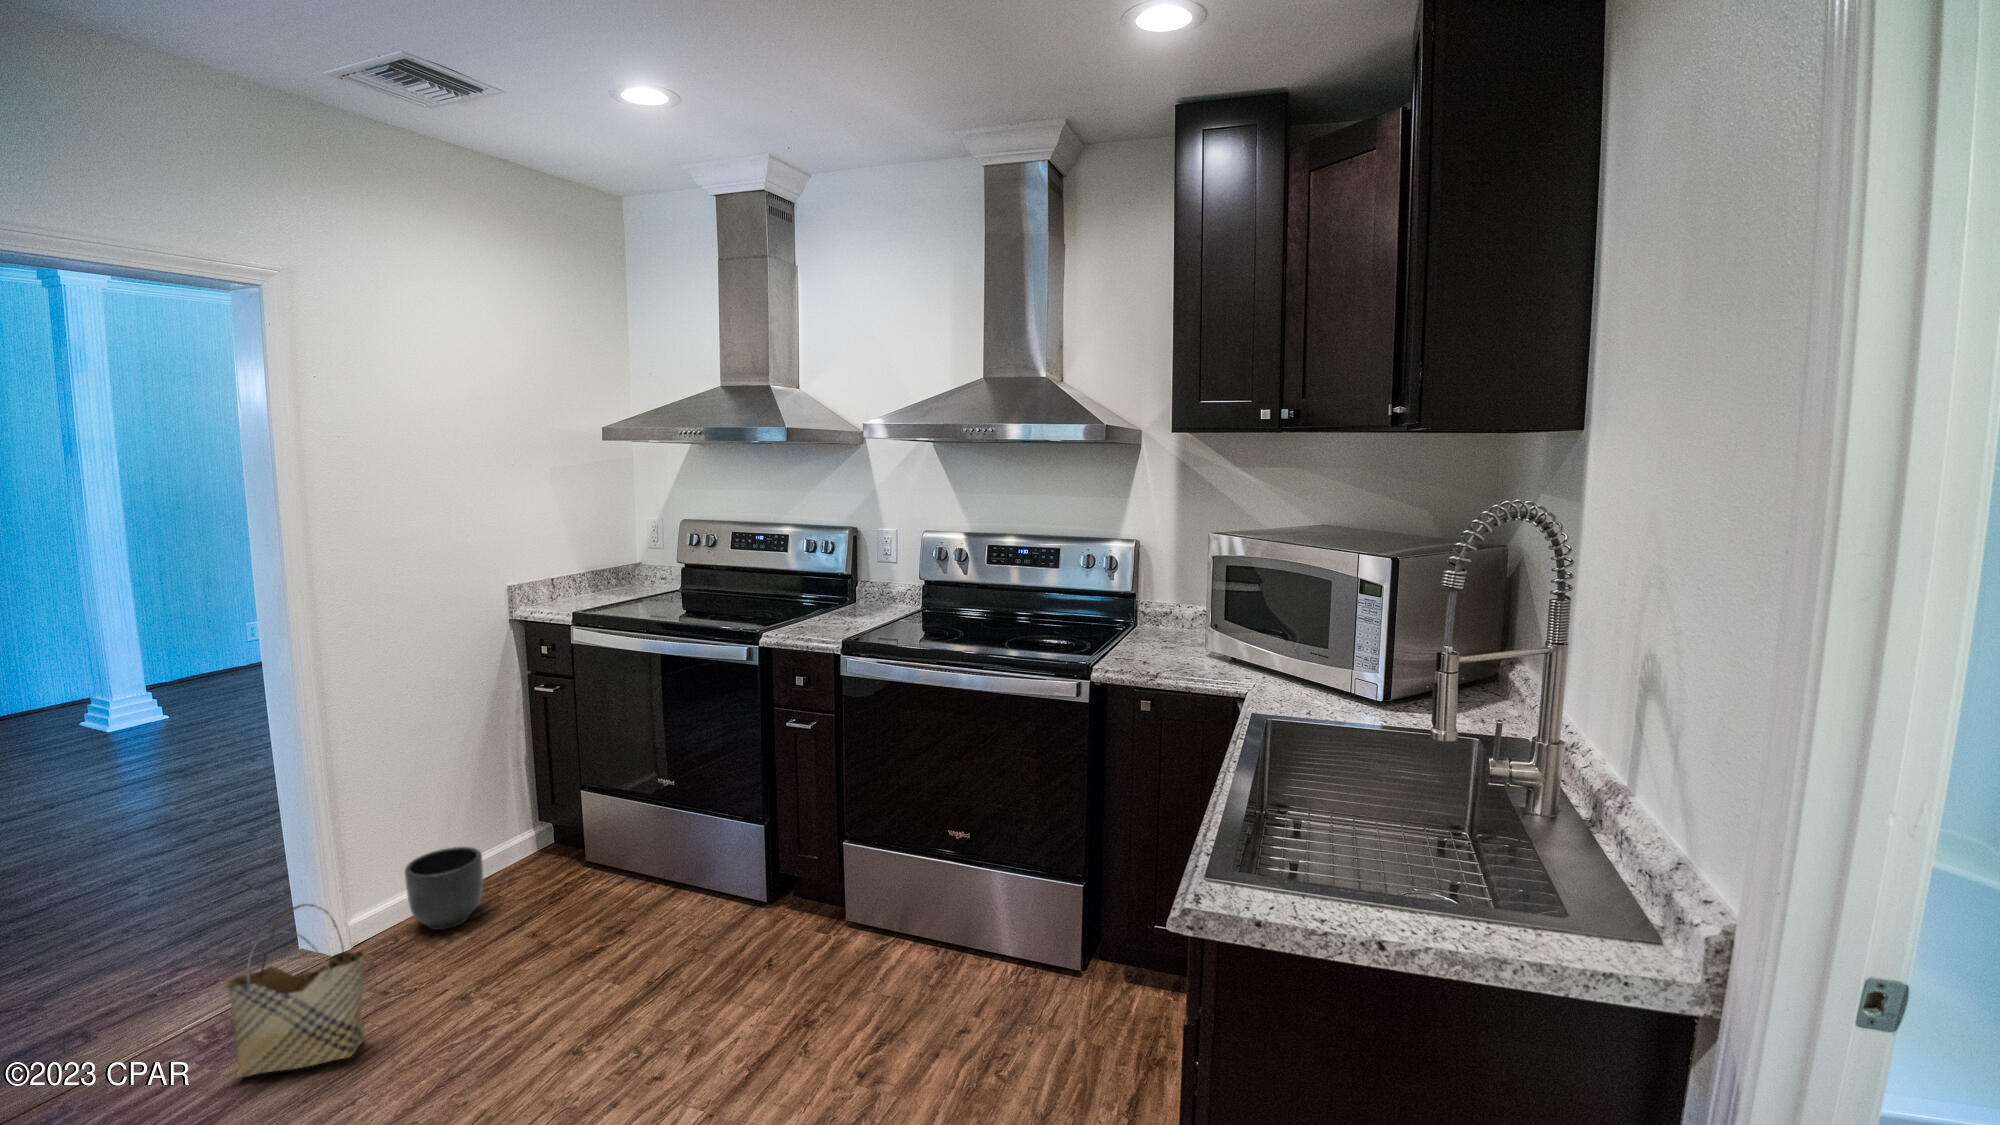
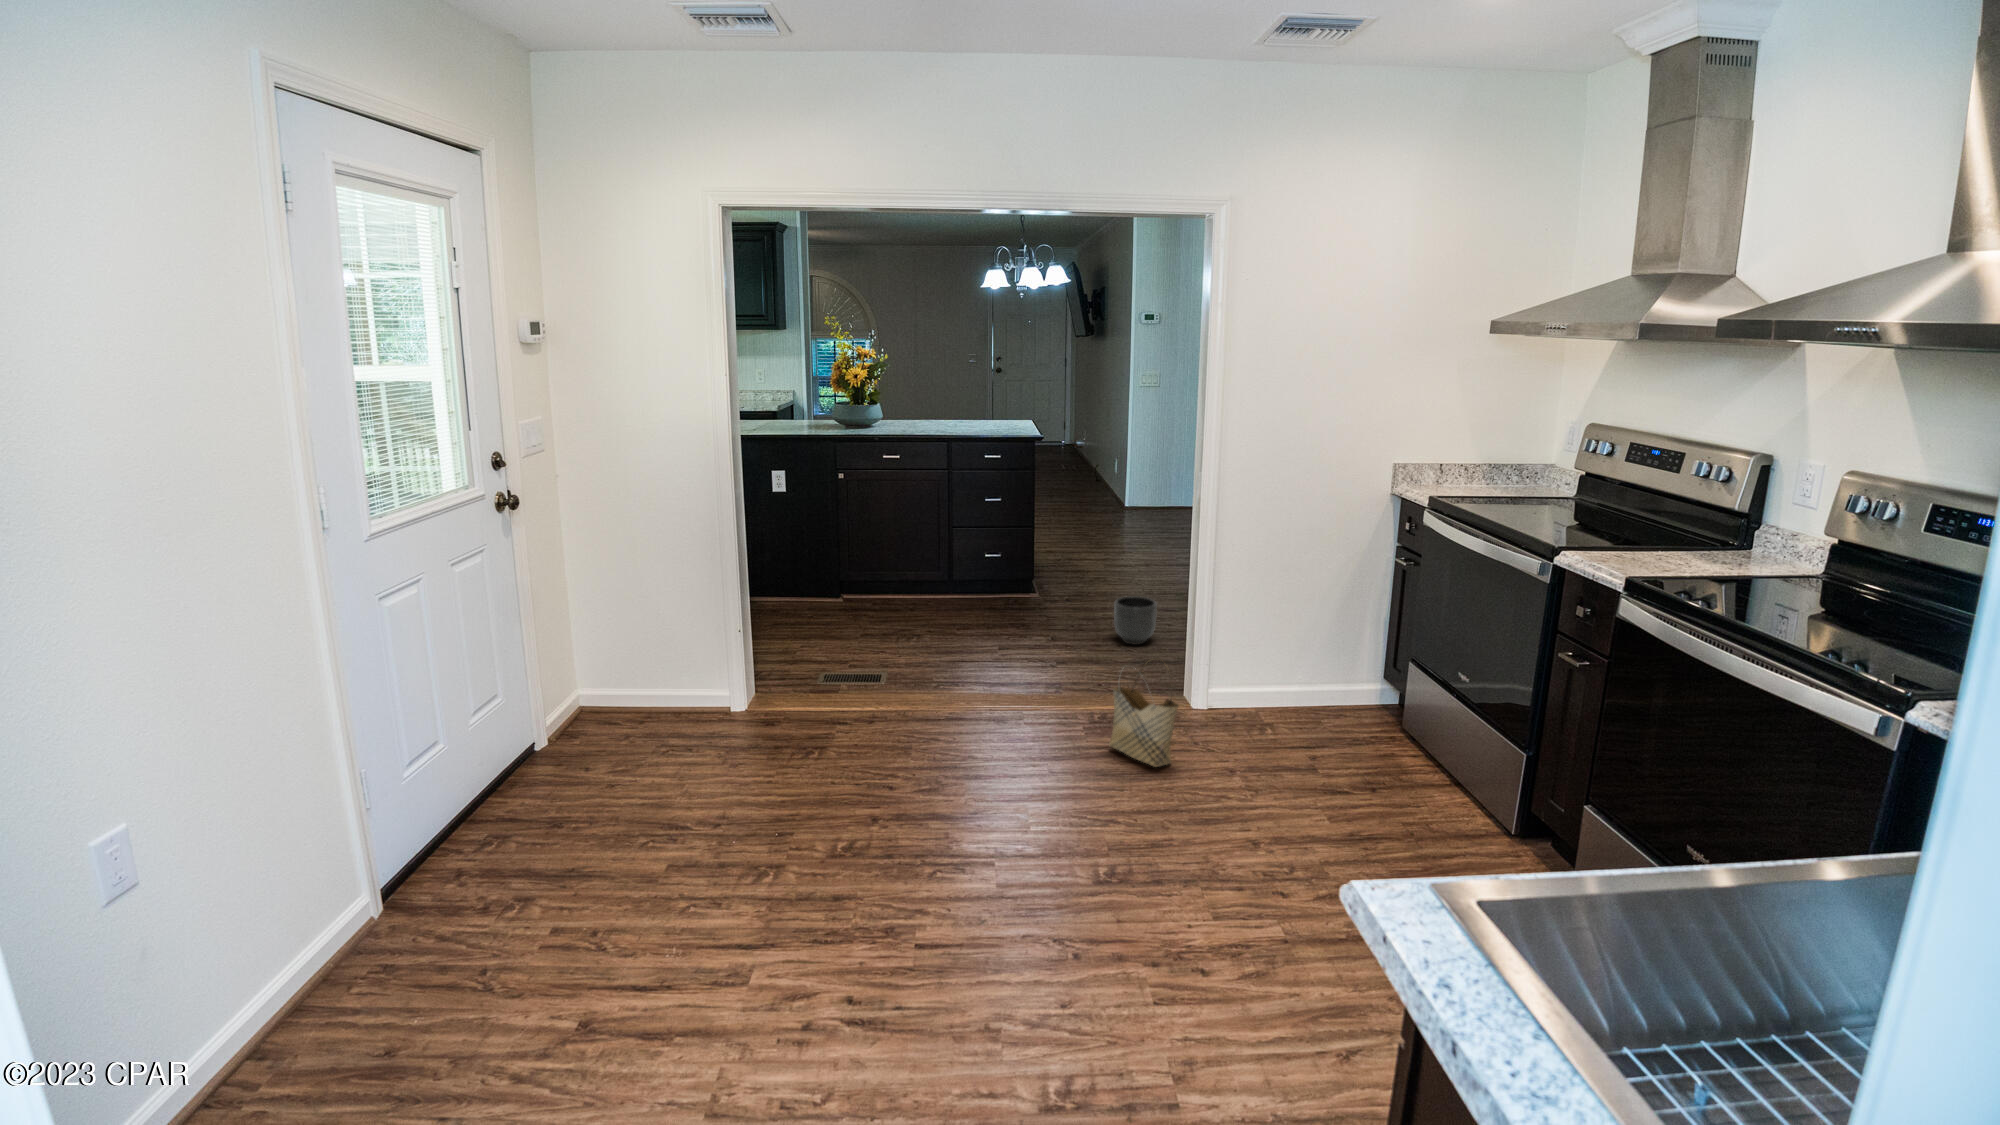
planter: present [405,847,483,930] -> present [1114,596,1157,645]

